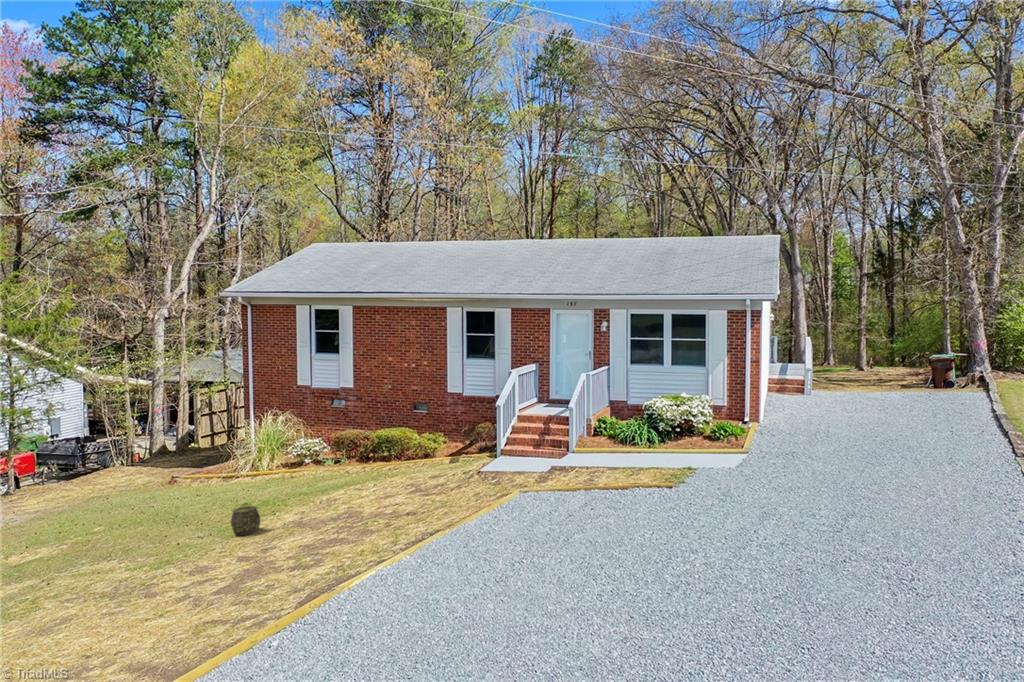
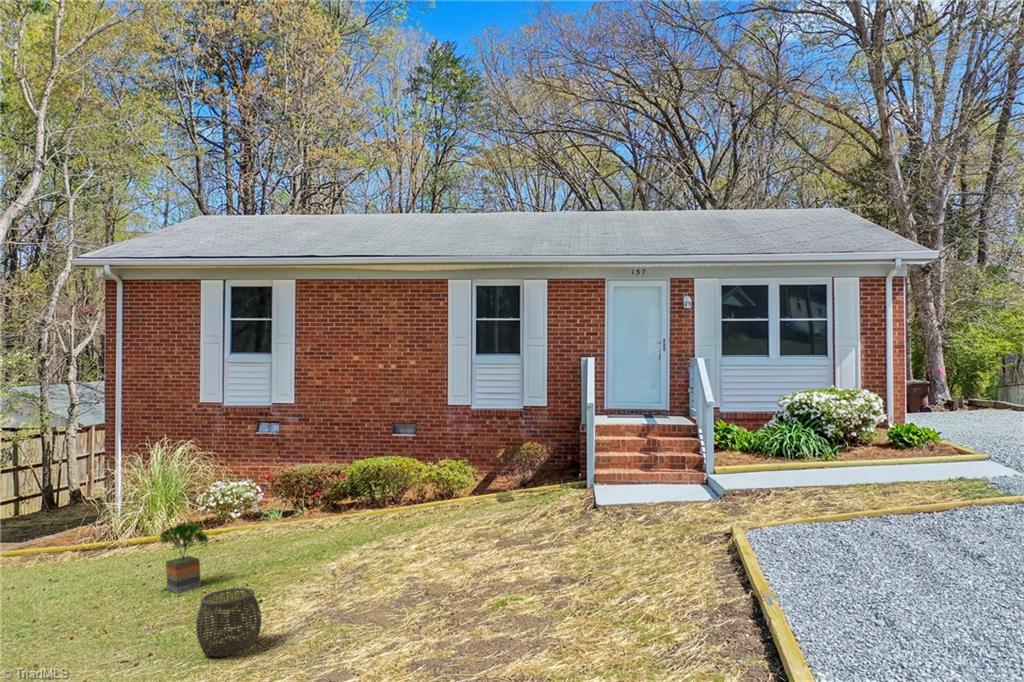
potted tree: none [238,470,263,506] -> present [160,524,209,593]

